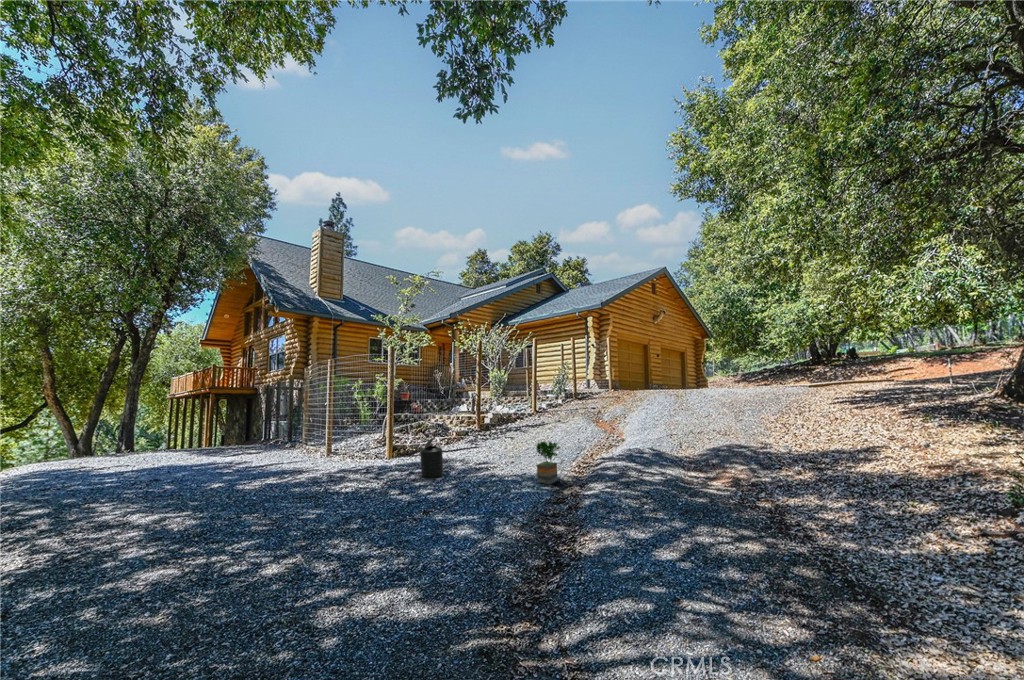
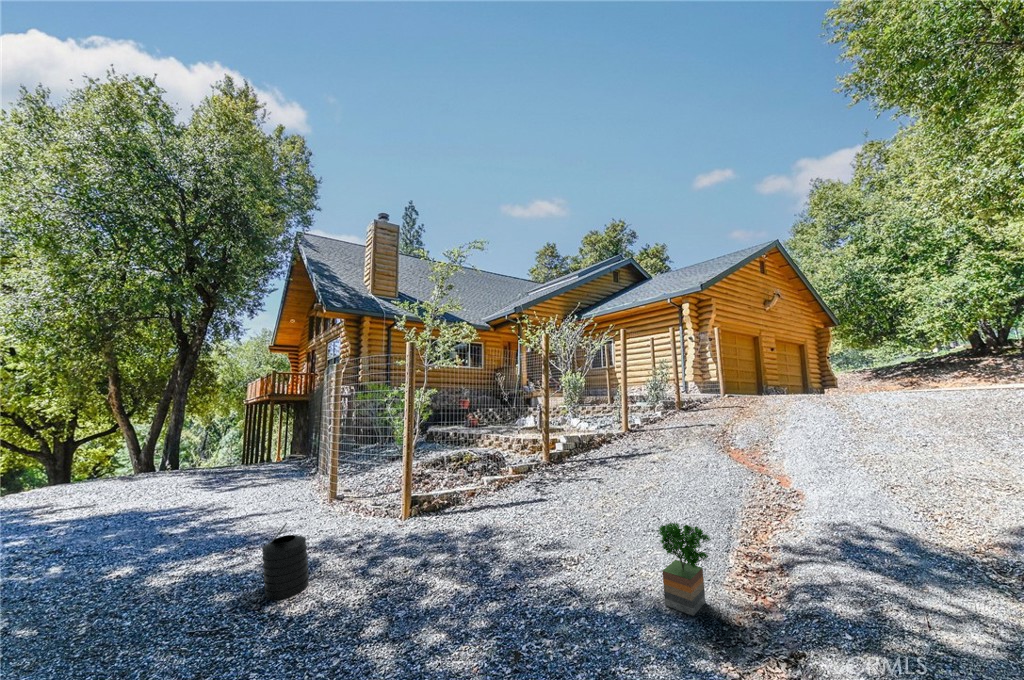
trash can: present [420,438,443,478] -> present [262,523,309,600]

